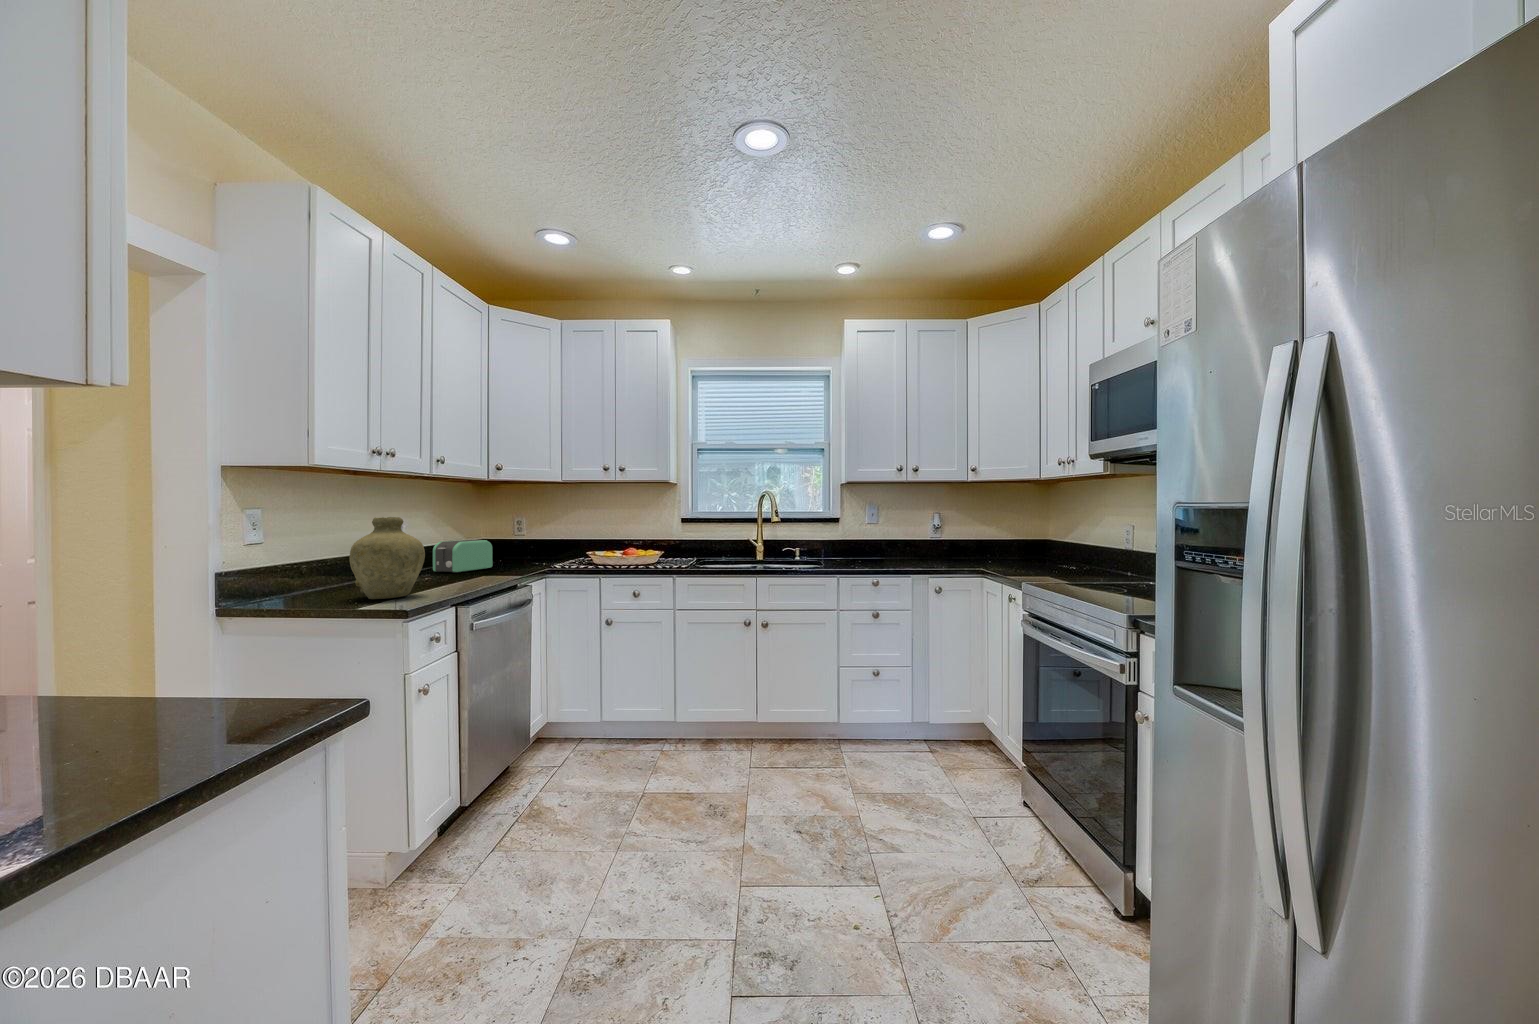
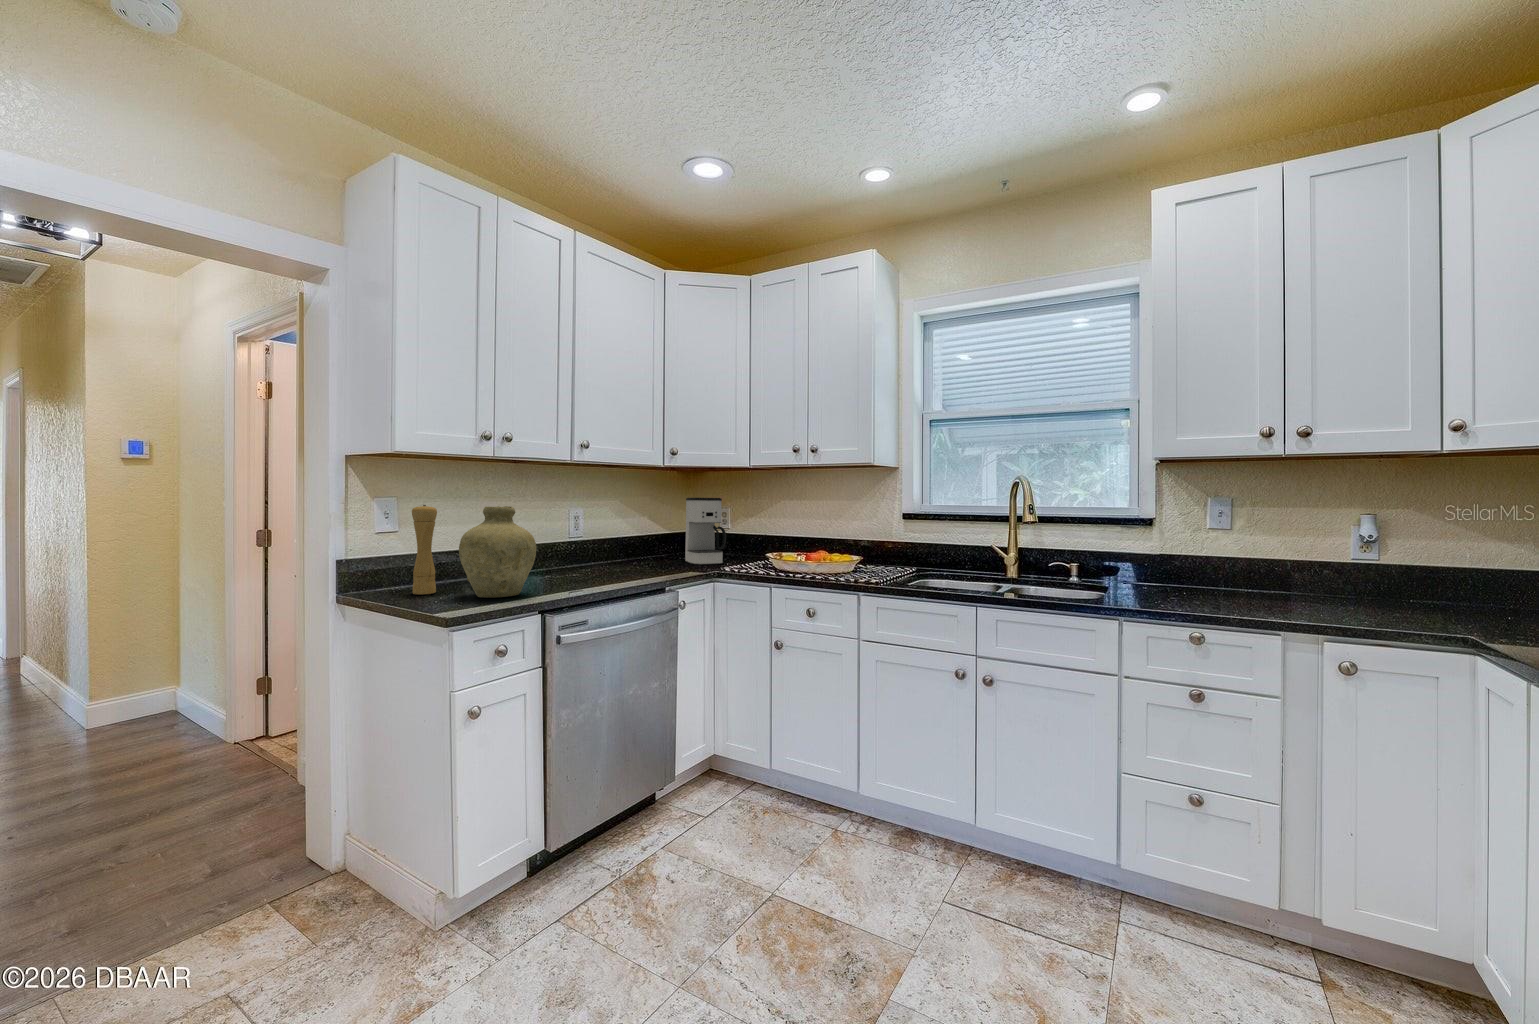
coffee maker: none [485,507,526,566] -> present [685,498,726,565]
pepper mill: none [287,517,314,603] -> present [412,505,437,595]
toaster: present [433,540,493,573] -> none [615,534,677,571]

